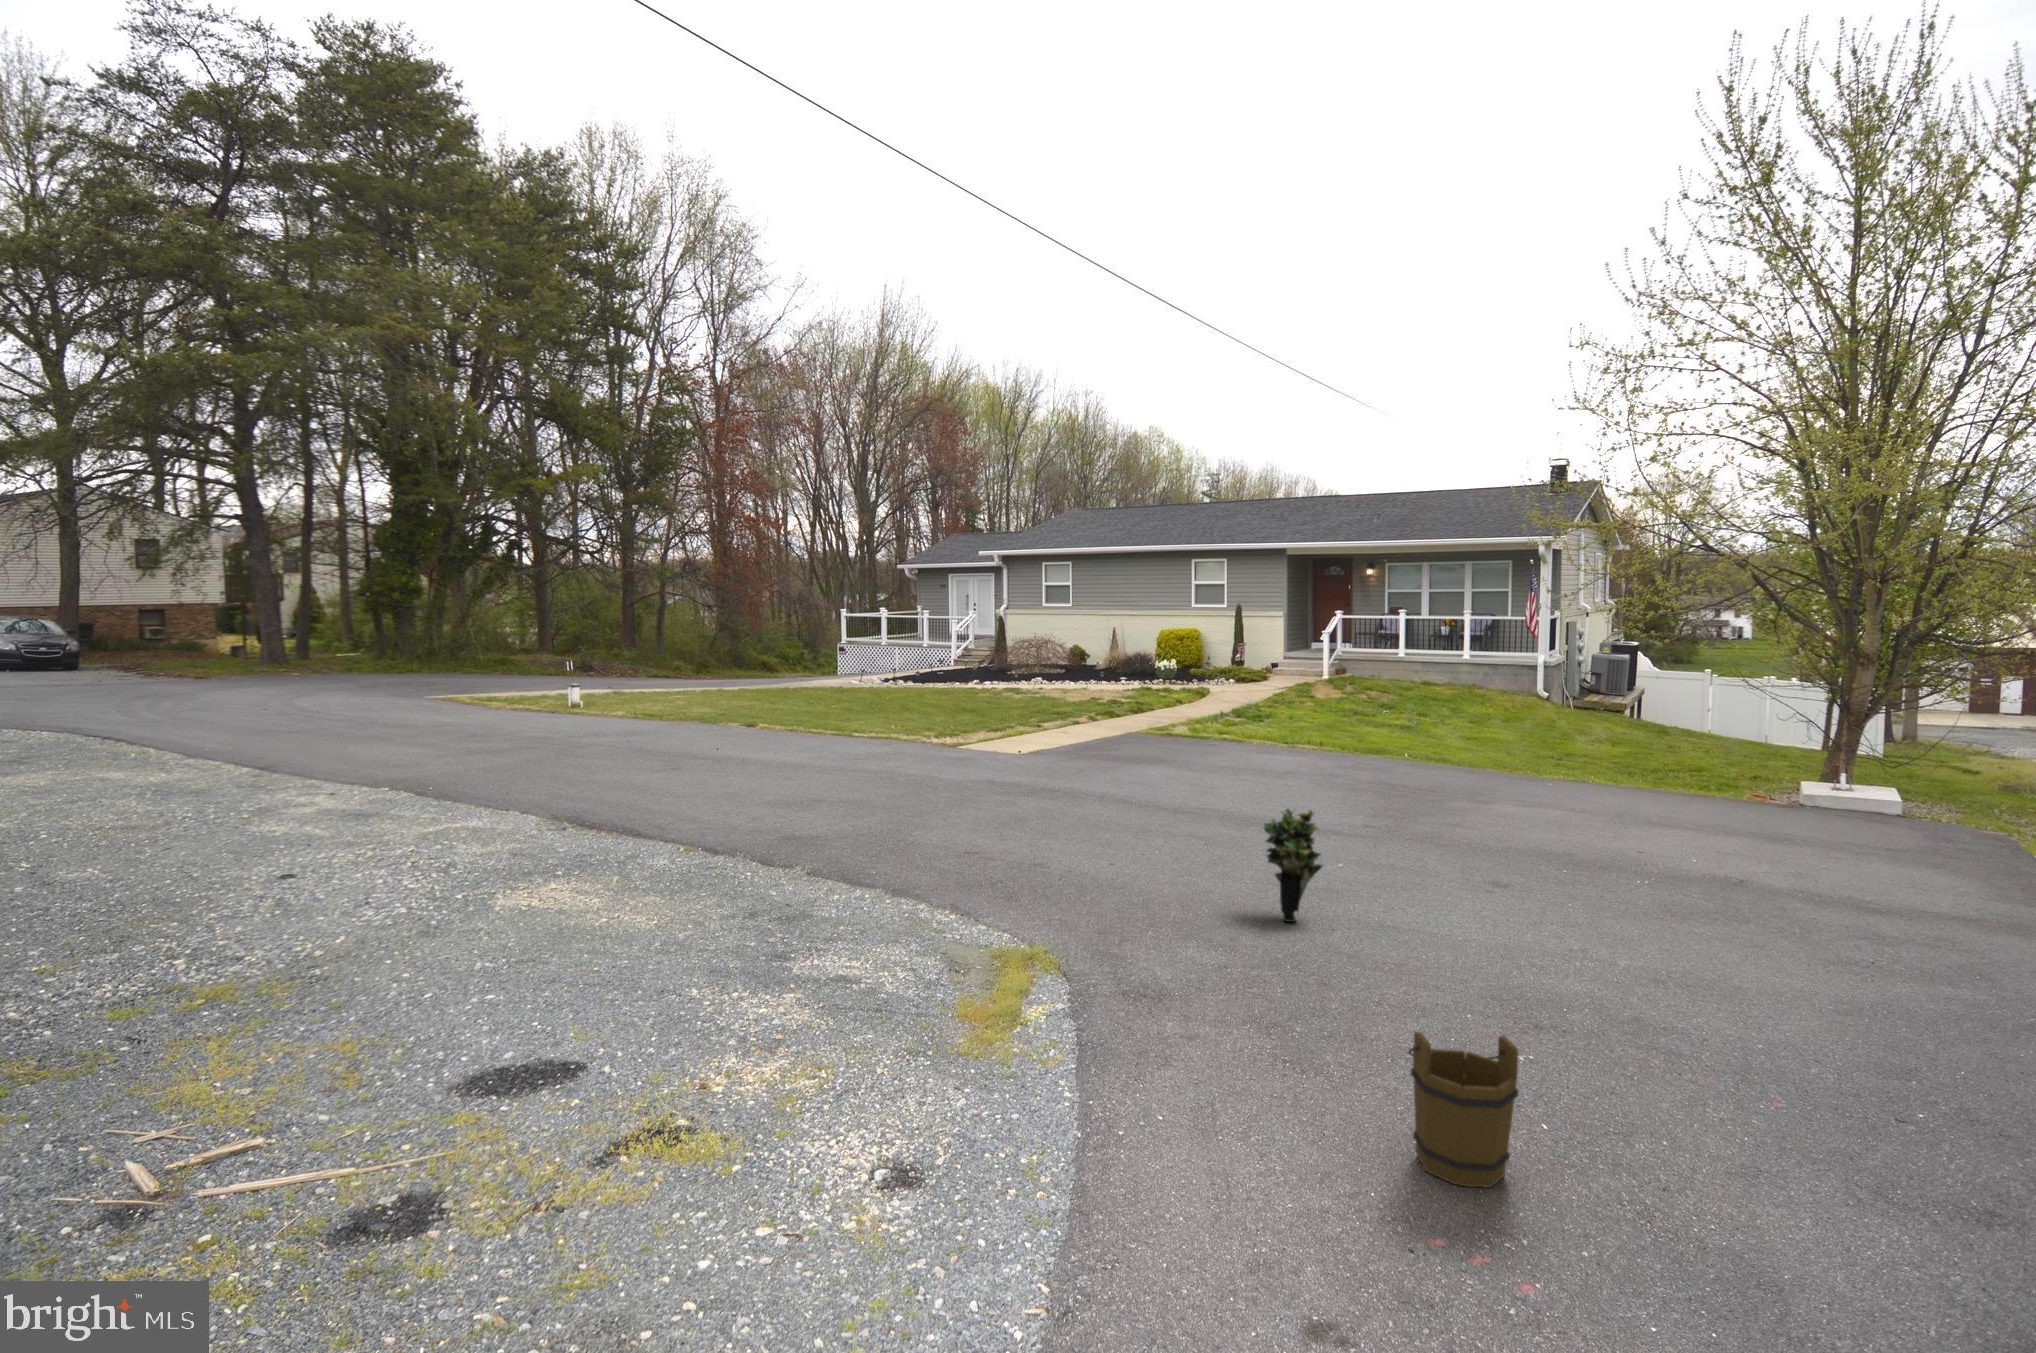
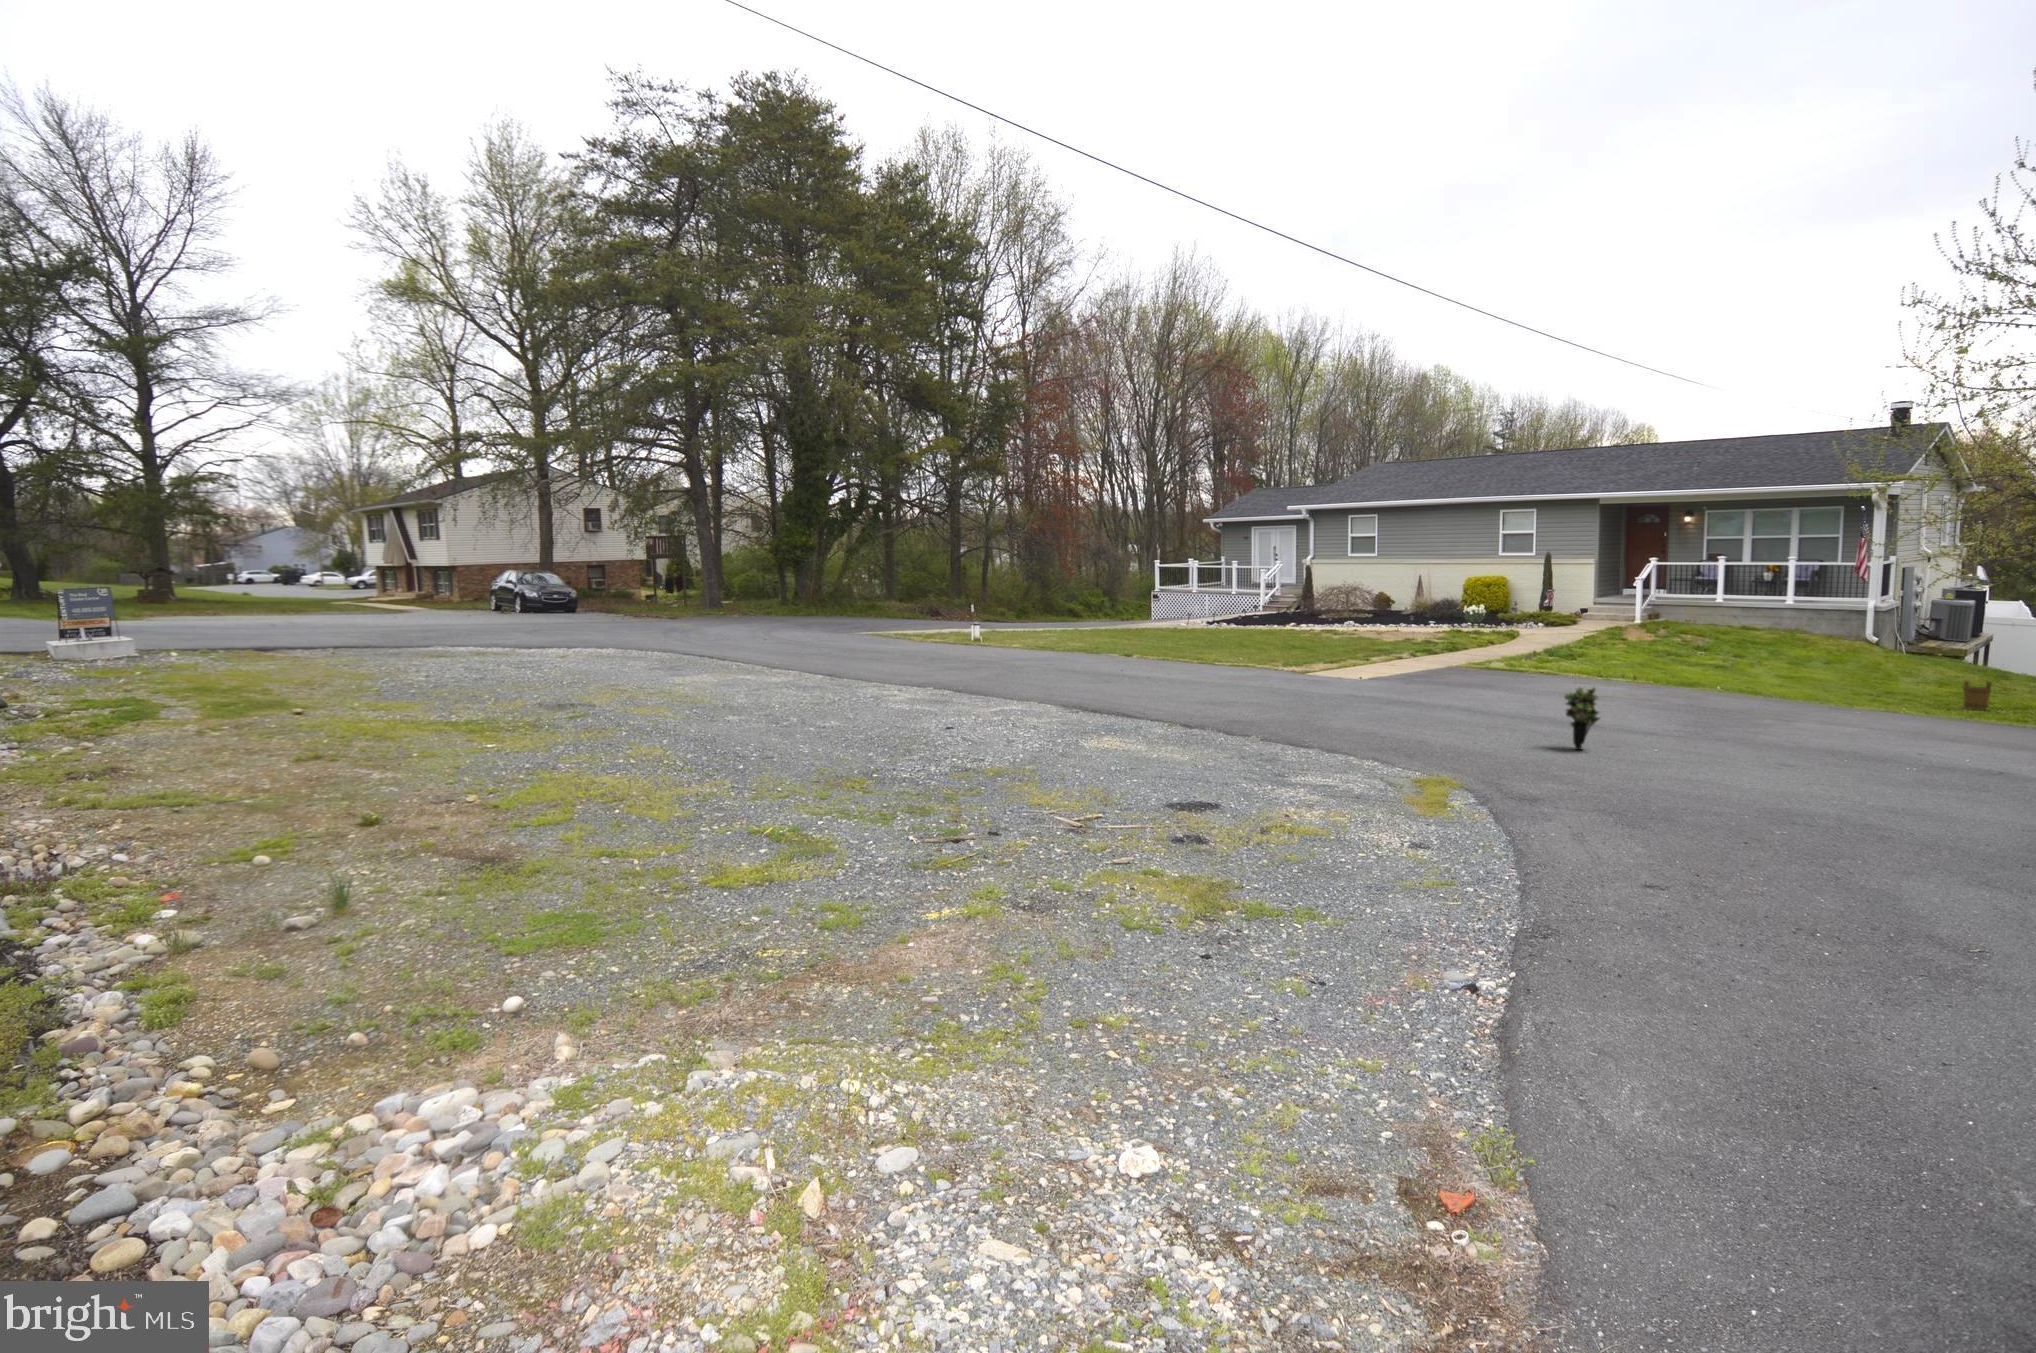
bucket: present [1409,1032,1518,1188] -> present [1963,681,1992,710]

